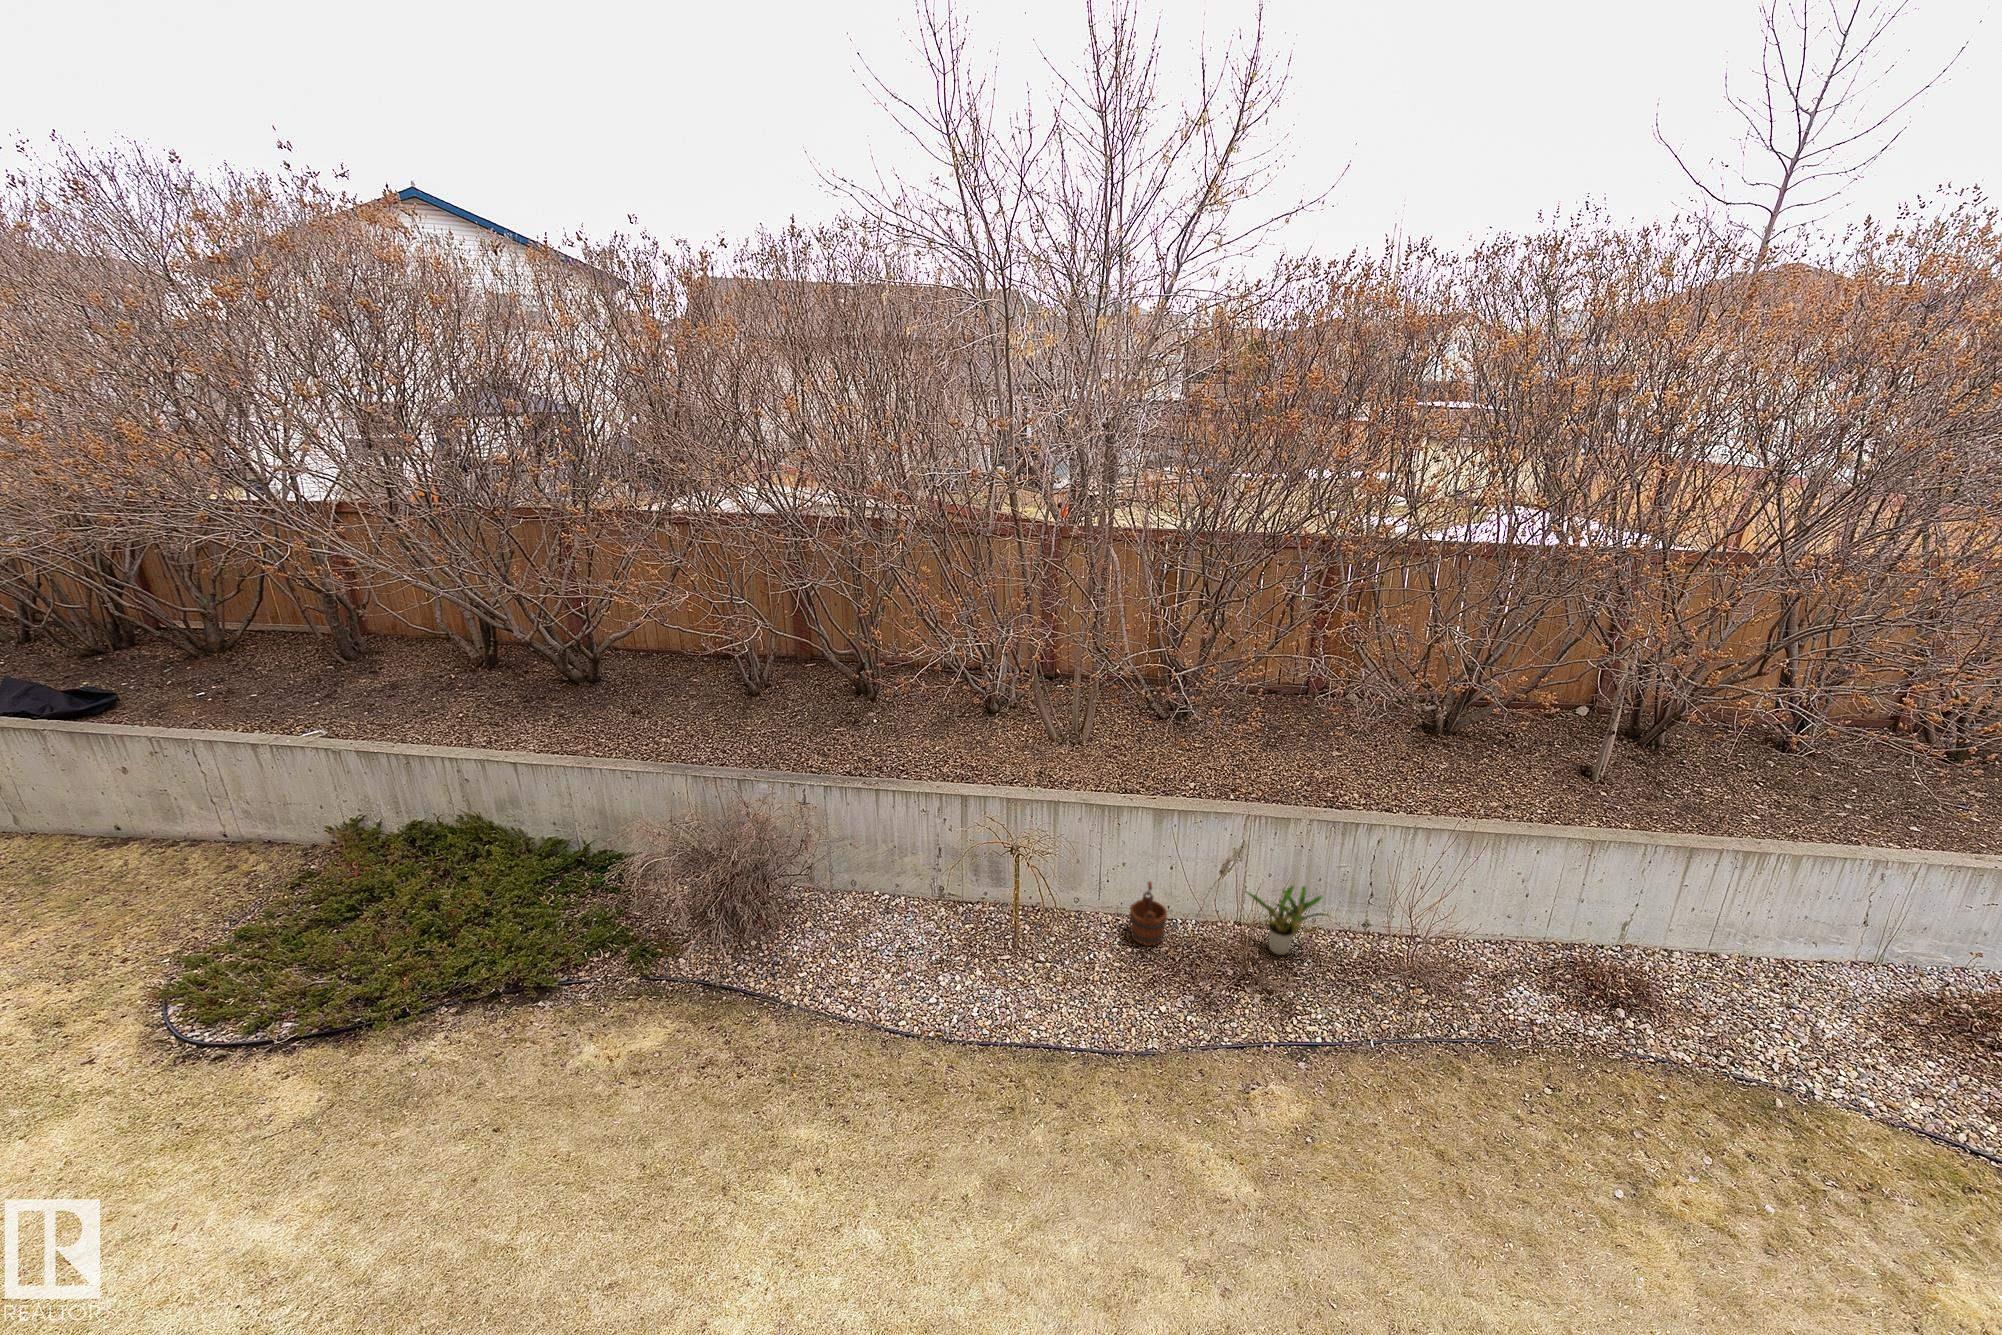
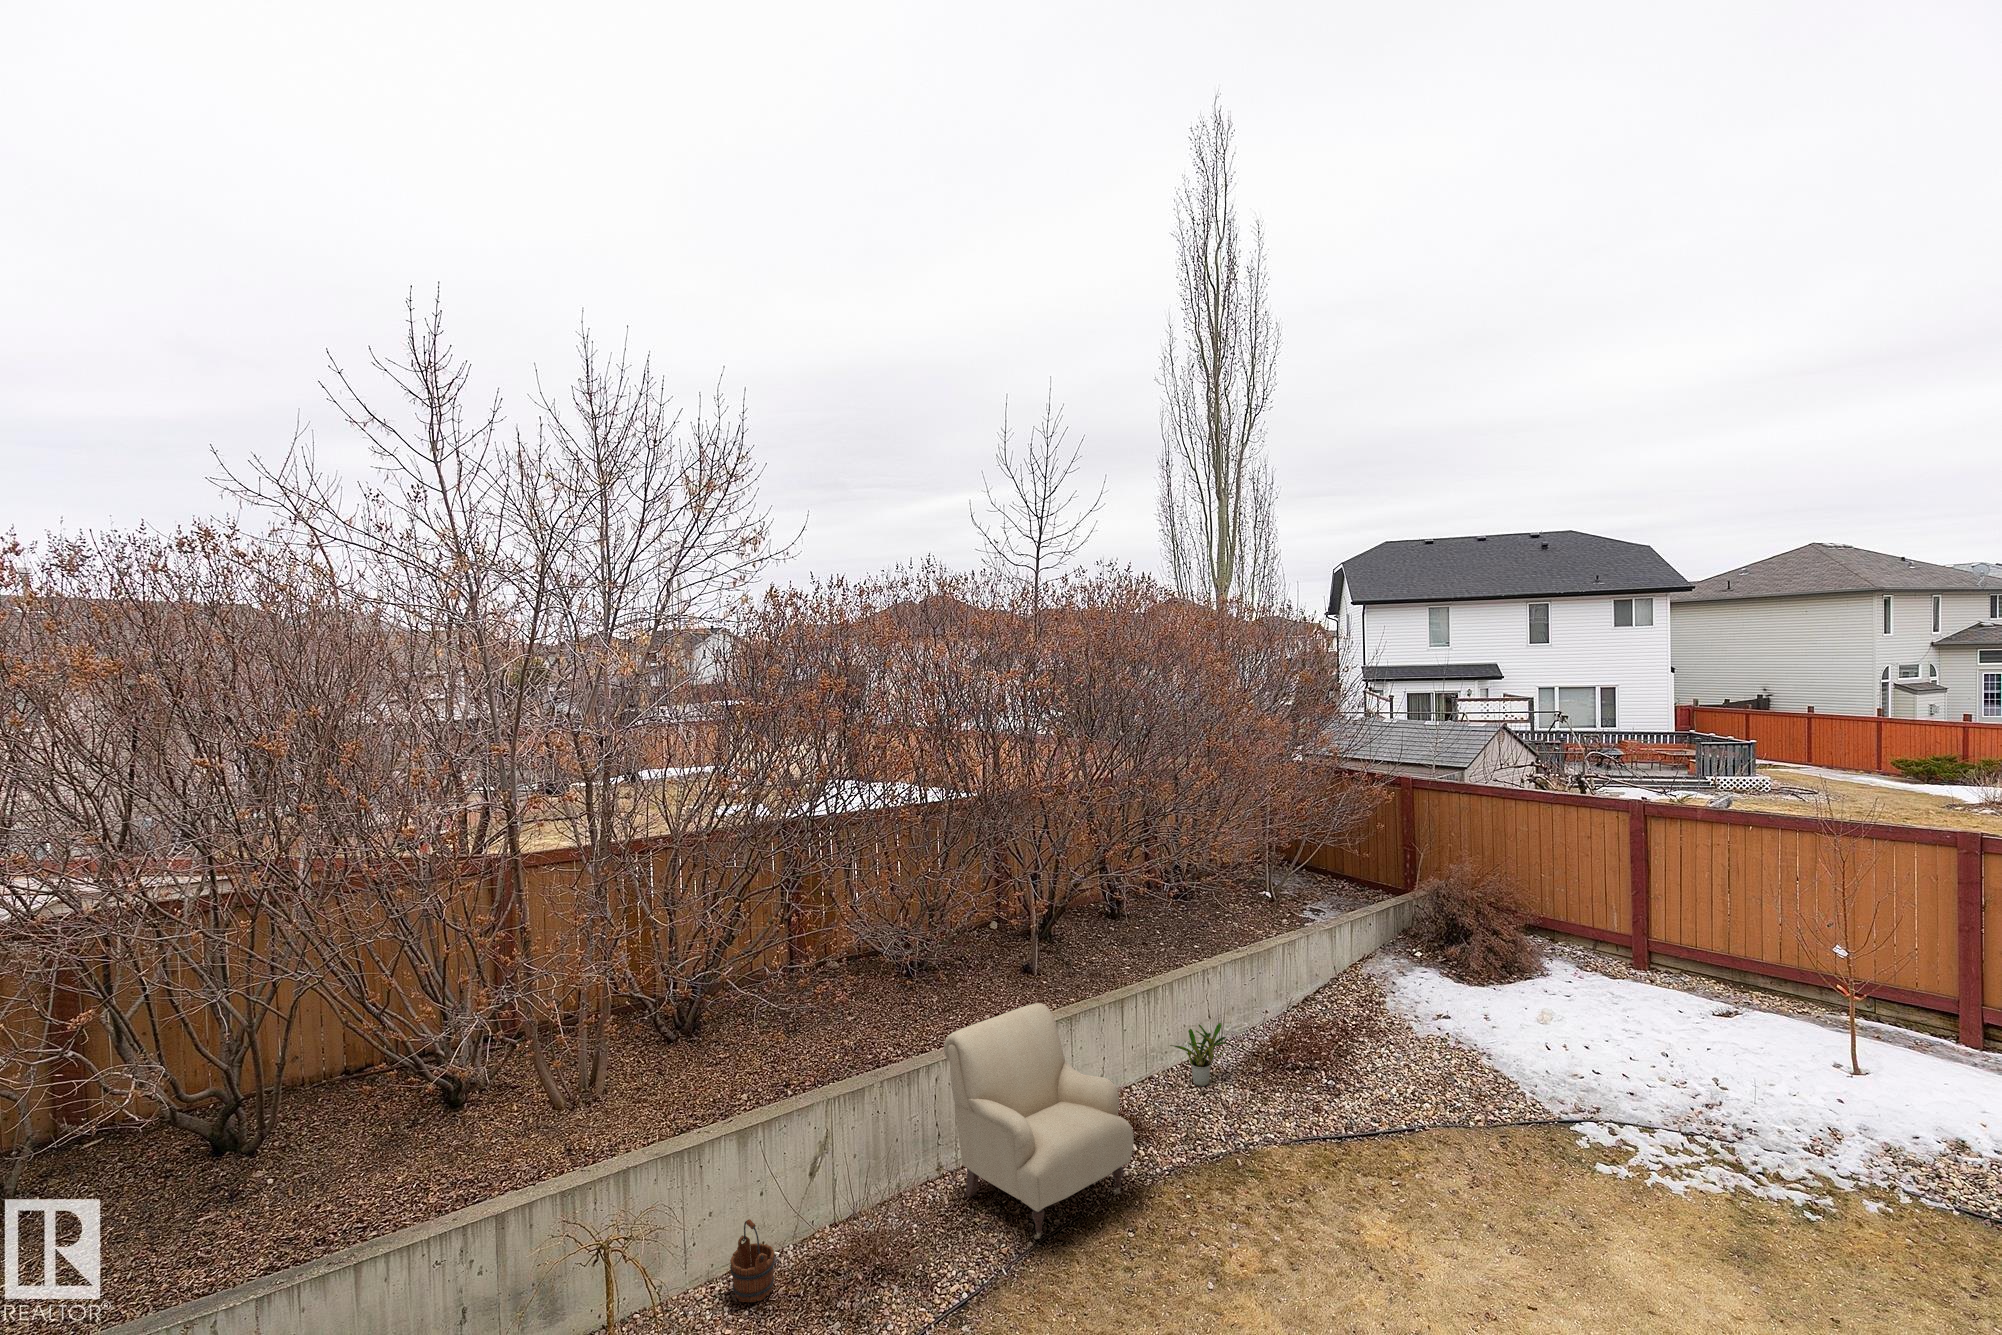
chair: none [1382,804,1602,1048] -> present [944,1003,1134,1239]
potted plant: present [1246,886,1329,955] -> present [1170,1023,1226,1086]

